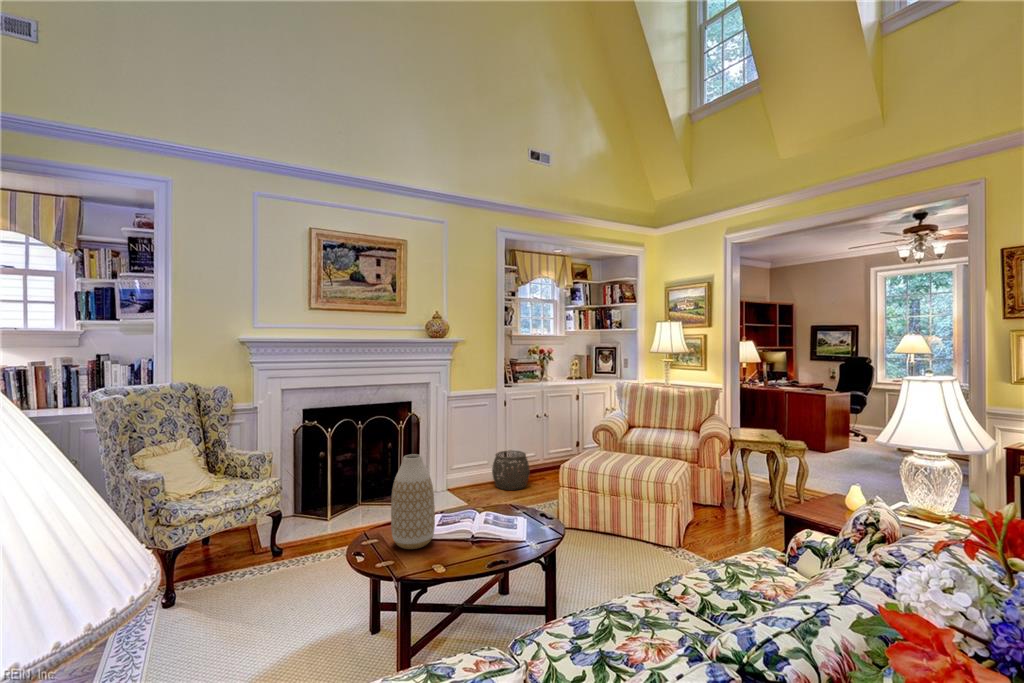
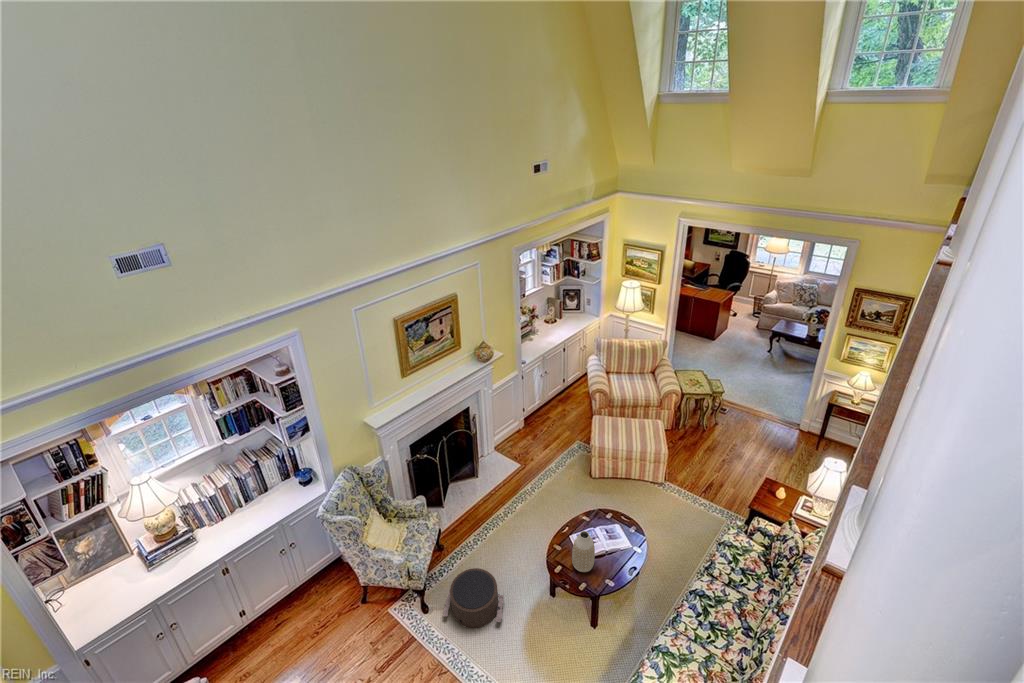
woven basket: present [492,450,530,490] -> none [519,406,546,438]
pouf: none [172,551,289,643] -> present [443,568,504,628]

